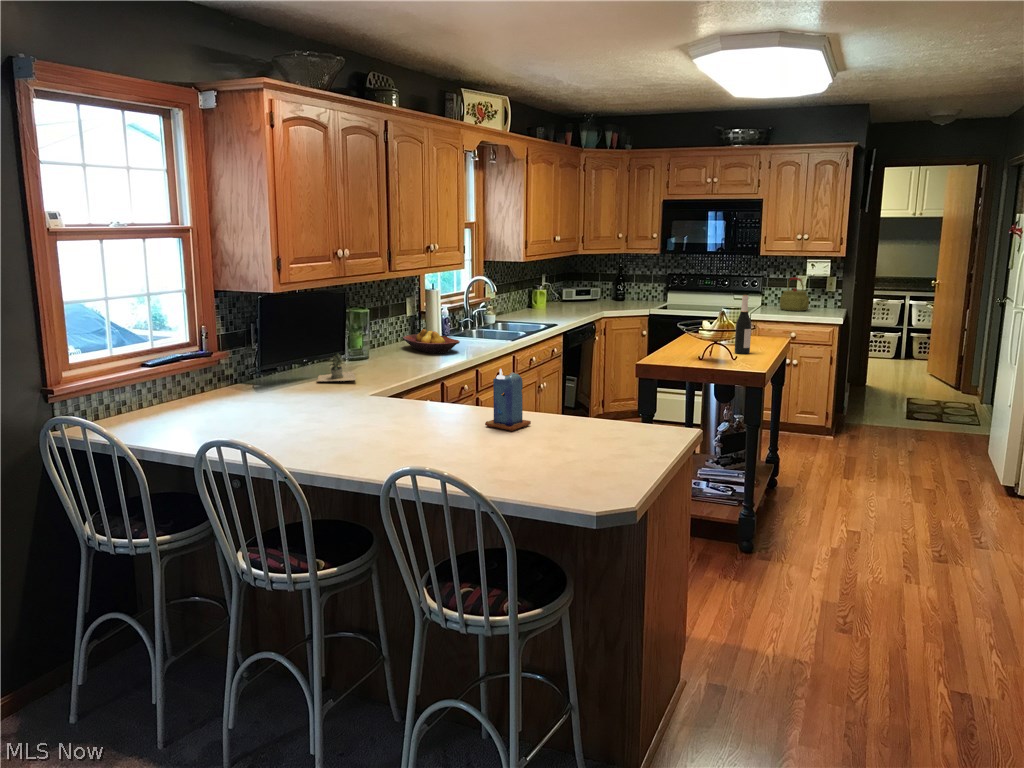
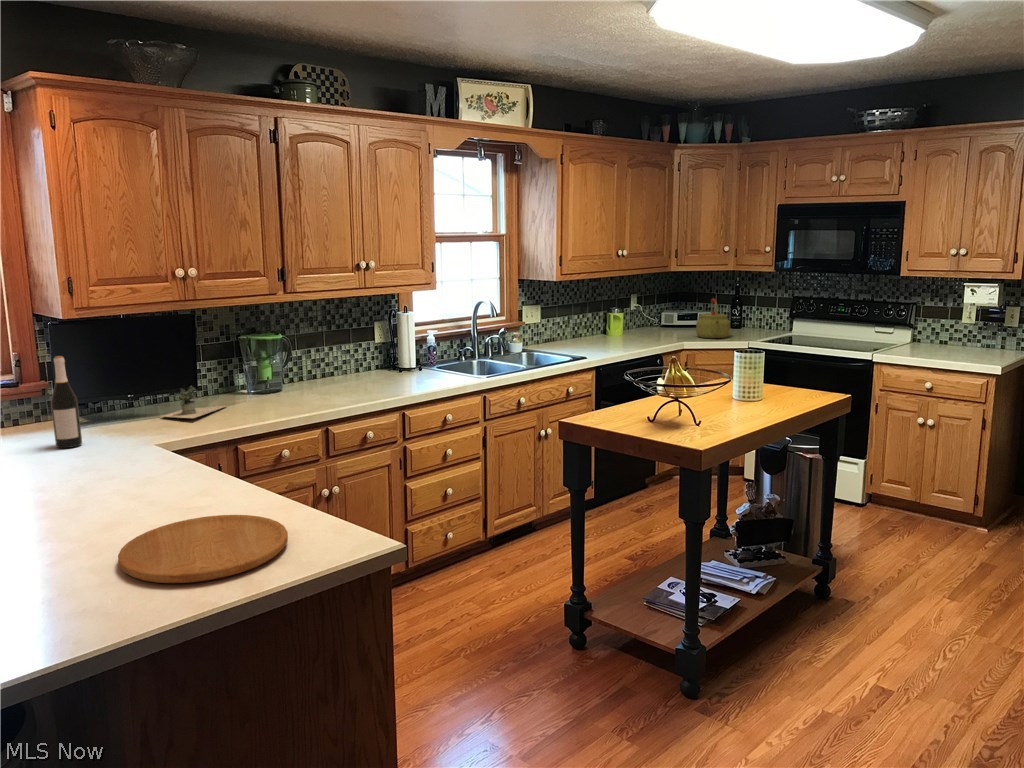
kettle: present [780,277,809,311] -> present [696,299,730,338]
wine bottle: present [735,295,751,354] -> present [51,356,82,448]
fruit bowl: present [403,329,460,353] -> none [345,359,397,389]
candle: present [485,369,531,431] -> none [173,426,225,510]
cutting board: none [535,427,648,463] -> present [118,515,288,583]

